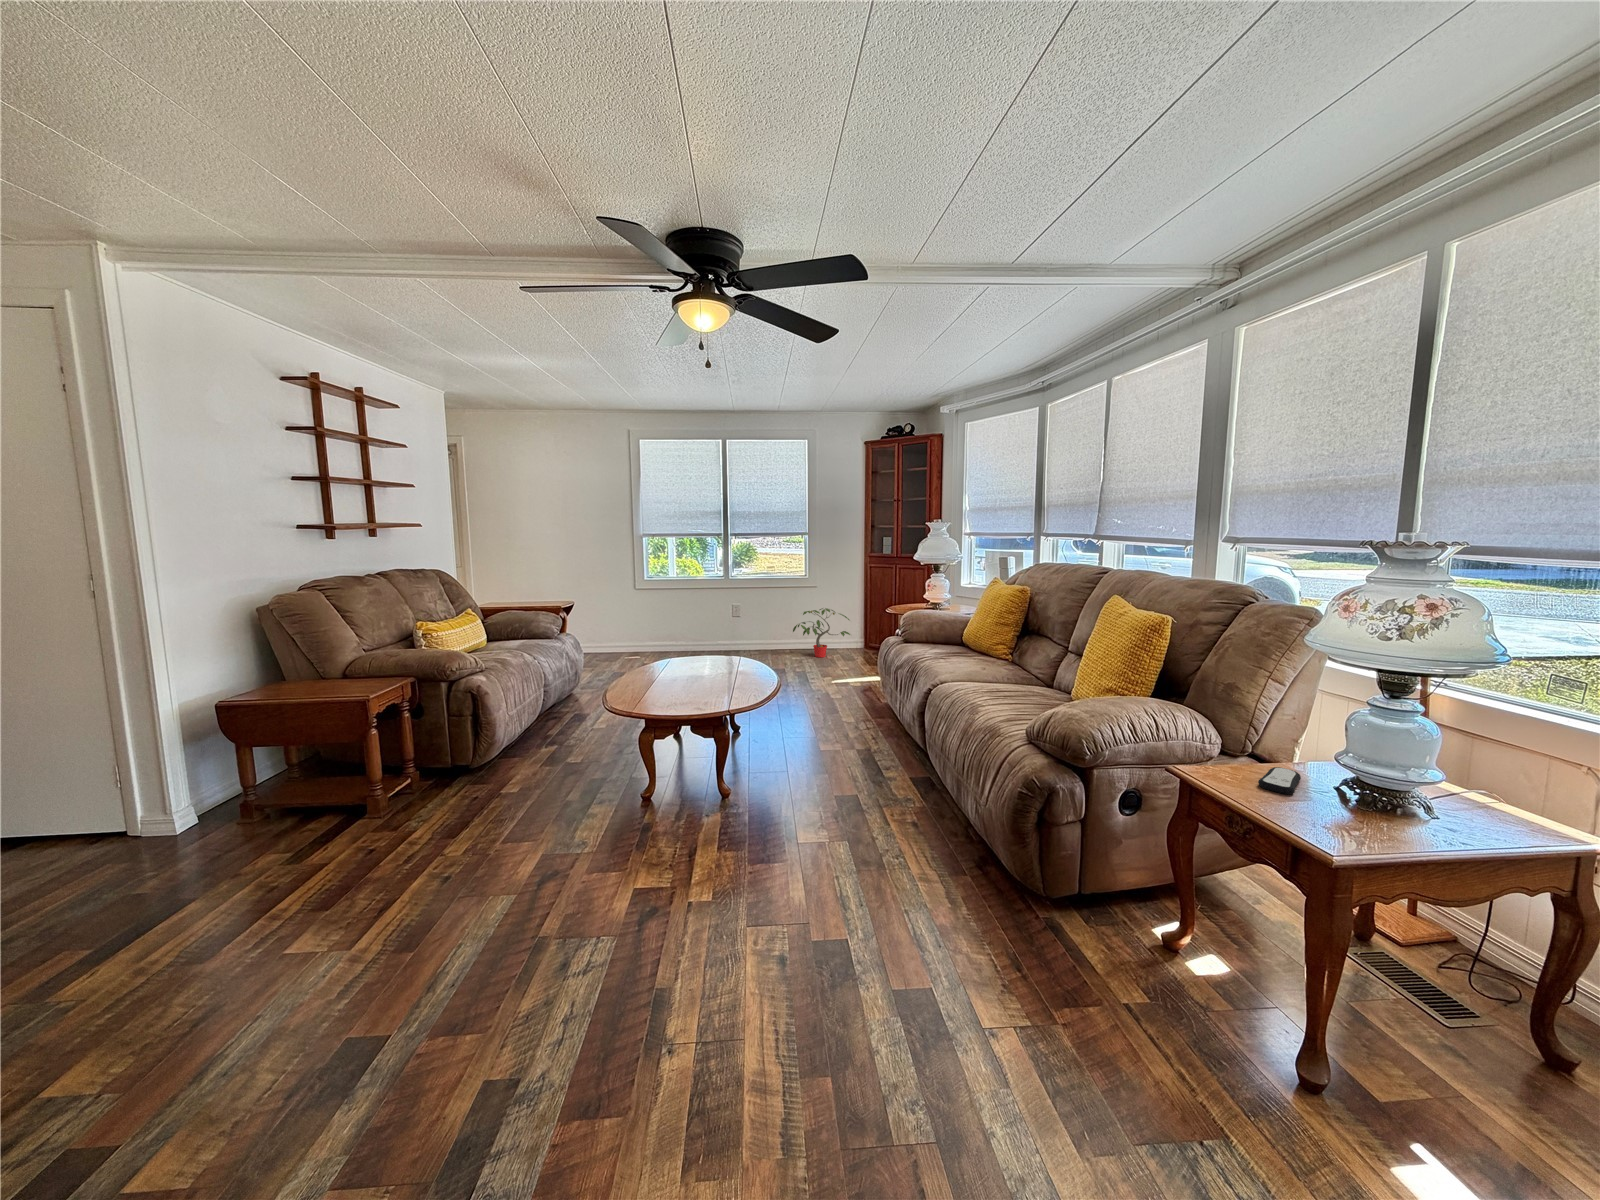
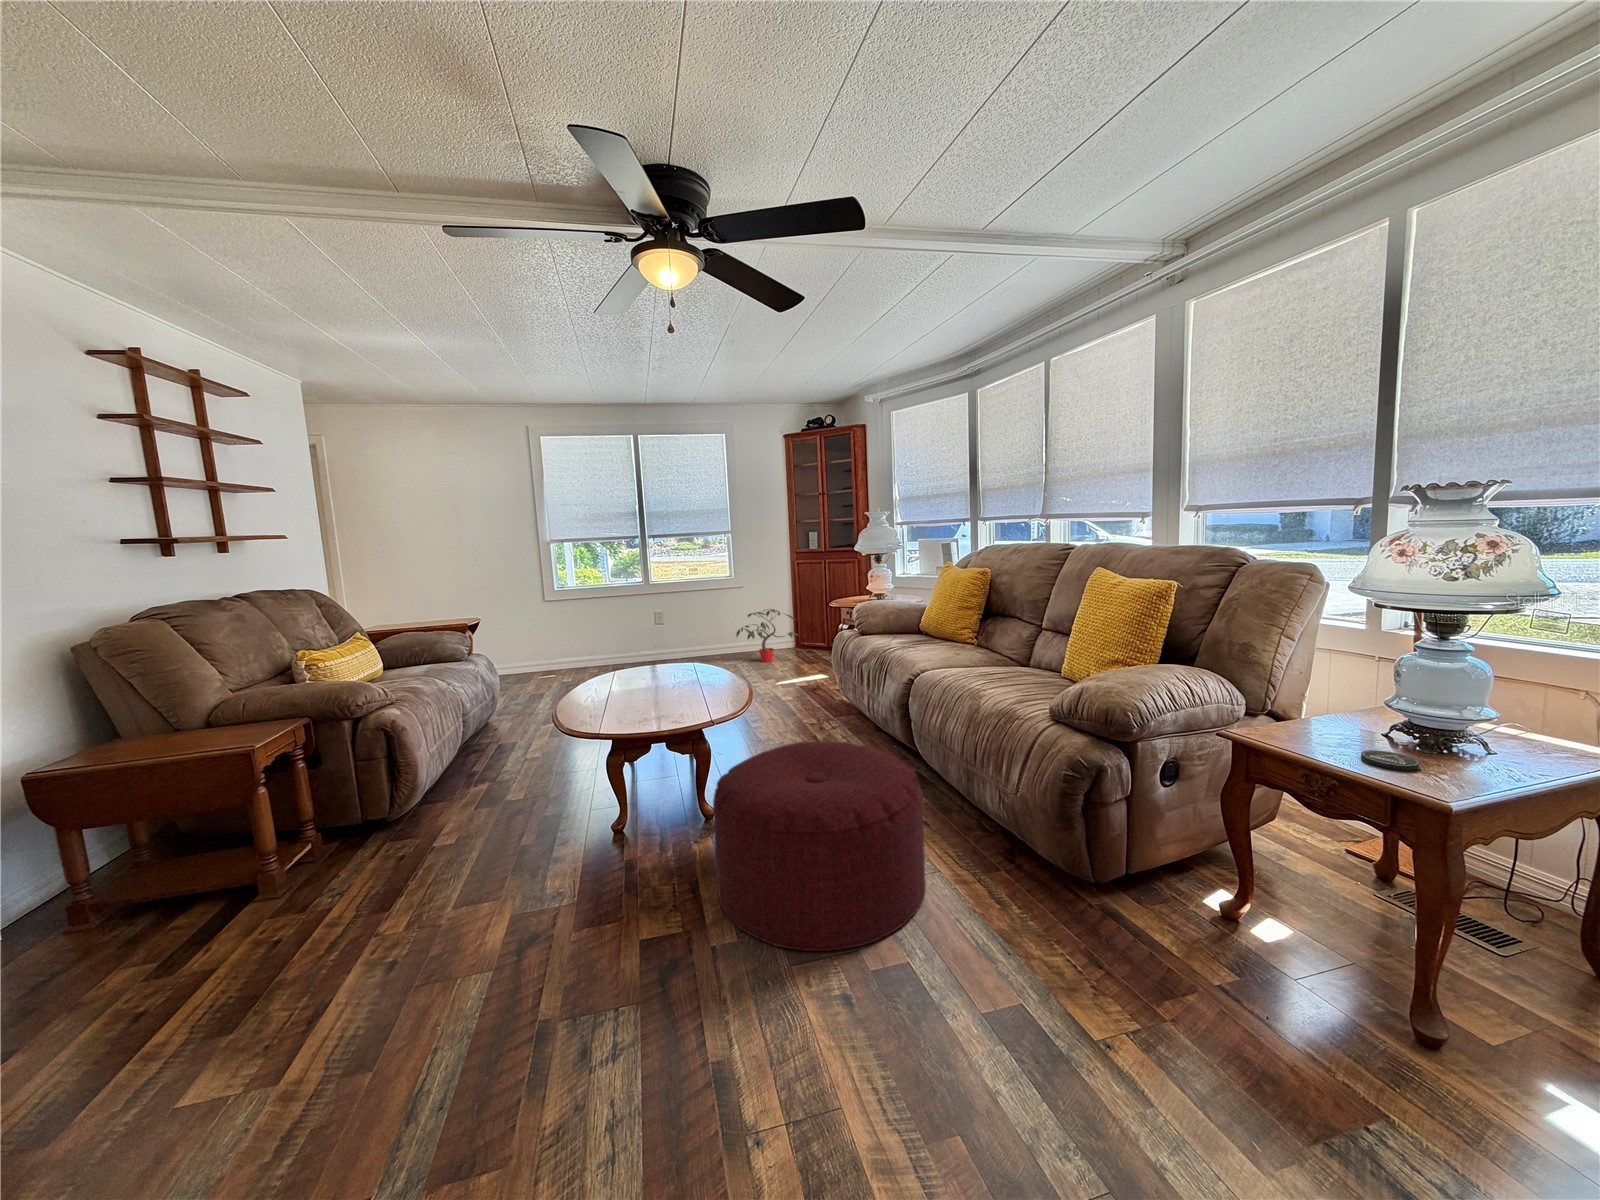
ottoman: none [703,736,888,918] -> present [713,741,926,951]
remote control: present [1258,767,1301,794] -> none [1318,720,1357,745]
coaster: none [1285,801,1340,825] -> present [1361,750,1420,771]

